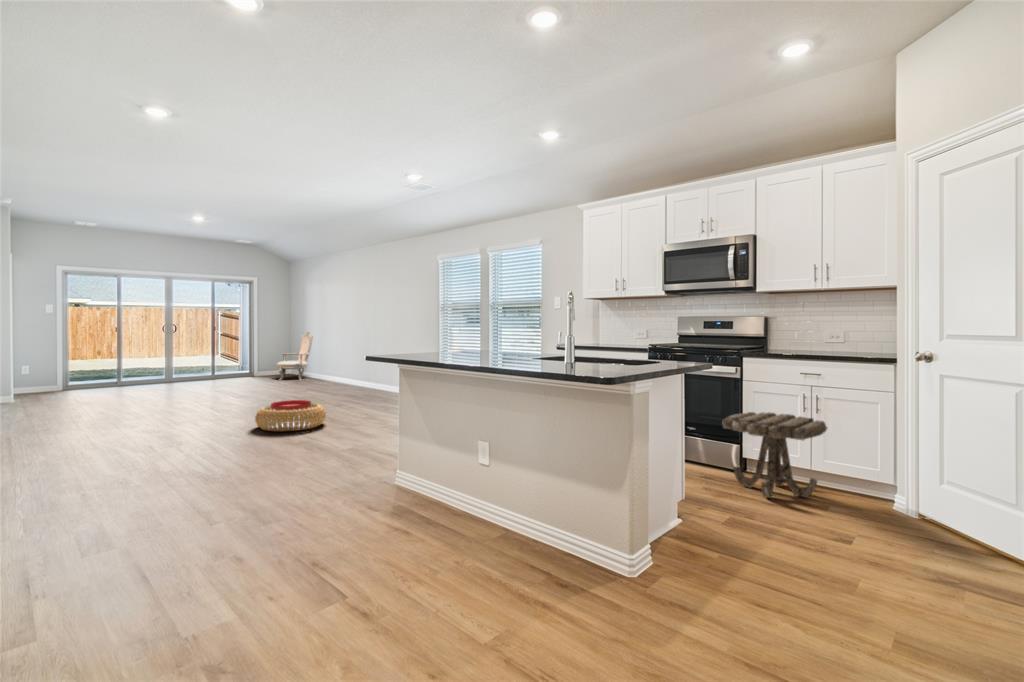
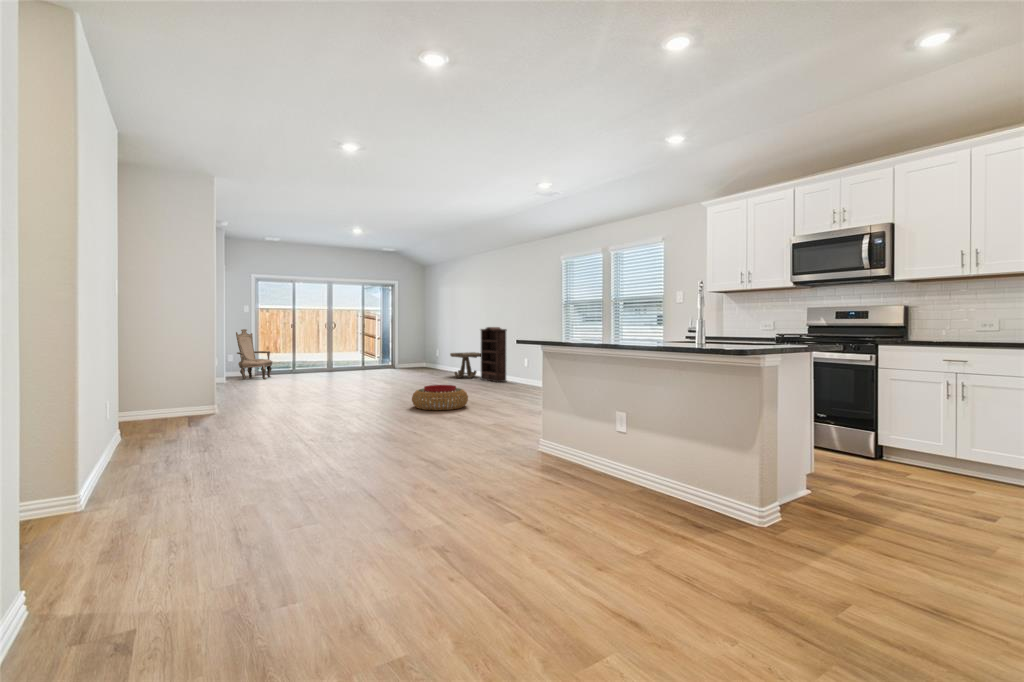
bookshelf: none [350,331,380,391] -> present [481,327,507,382]
armchair: present [277,332,313,380] -> present [236,329,272,380]
side table: present [722,412,827,498] -> present [450,352,481,378]

